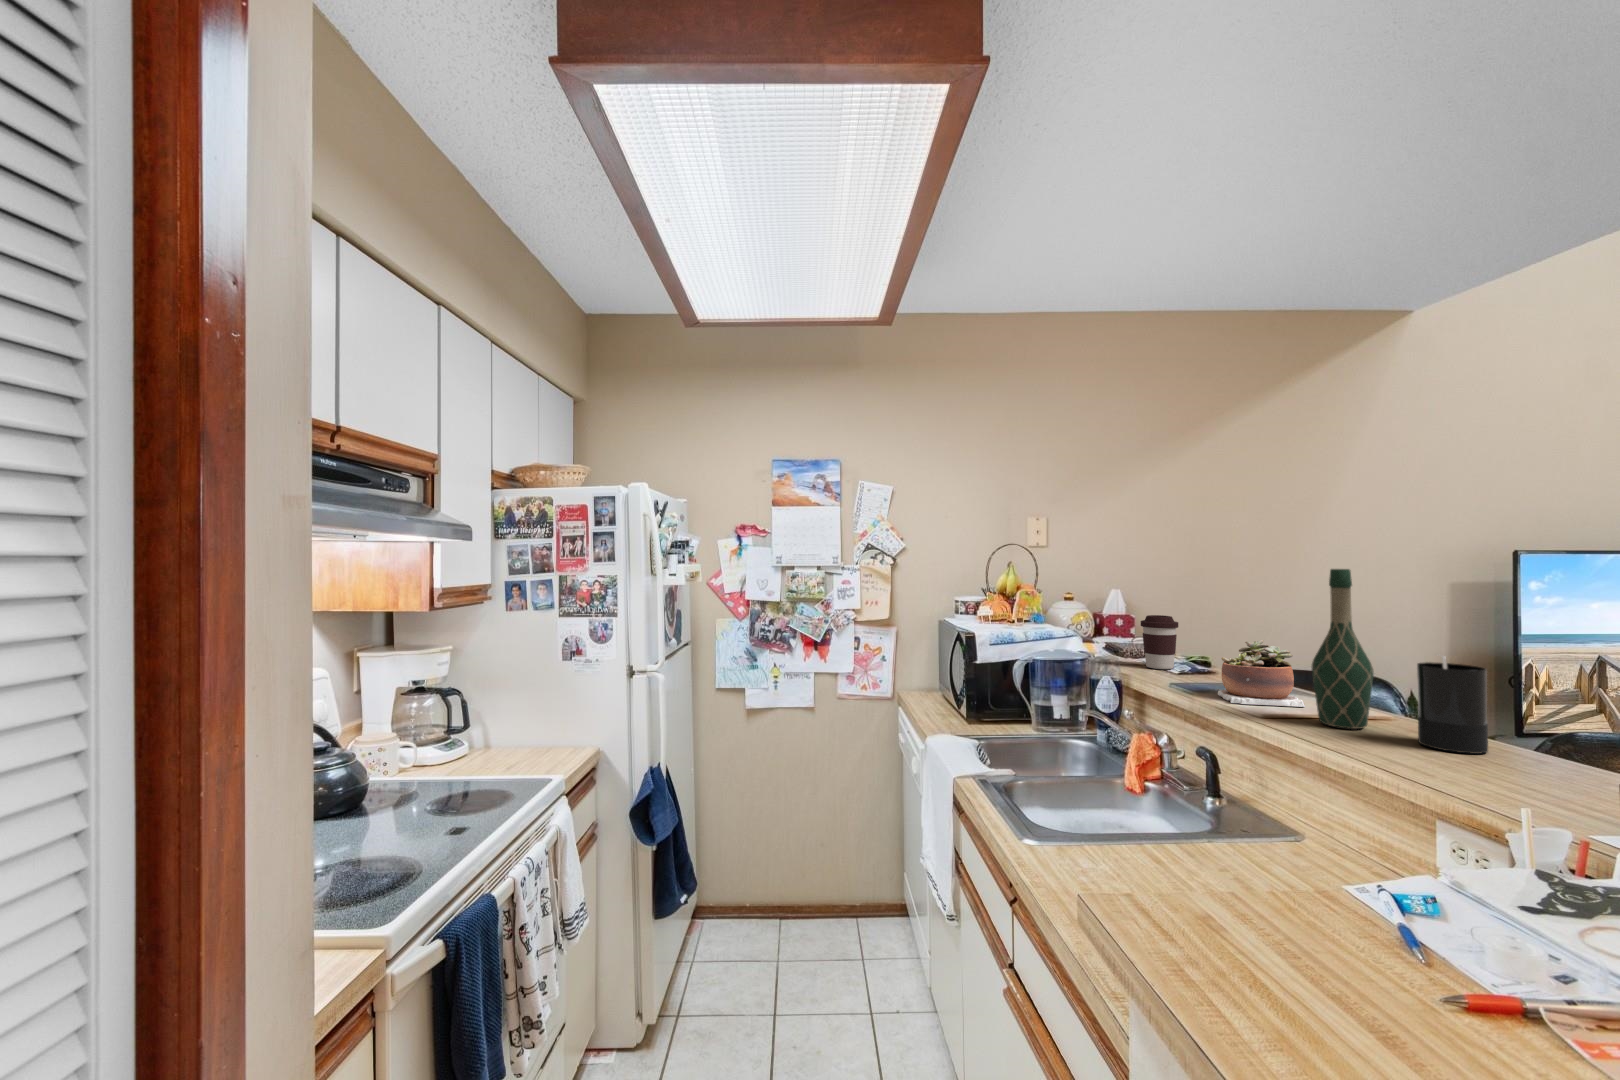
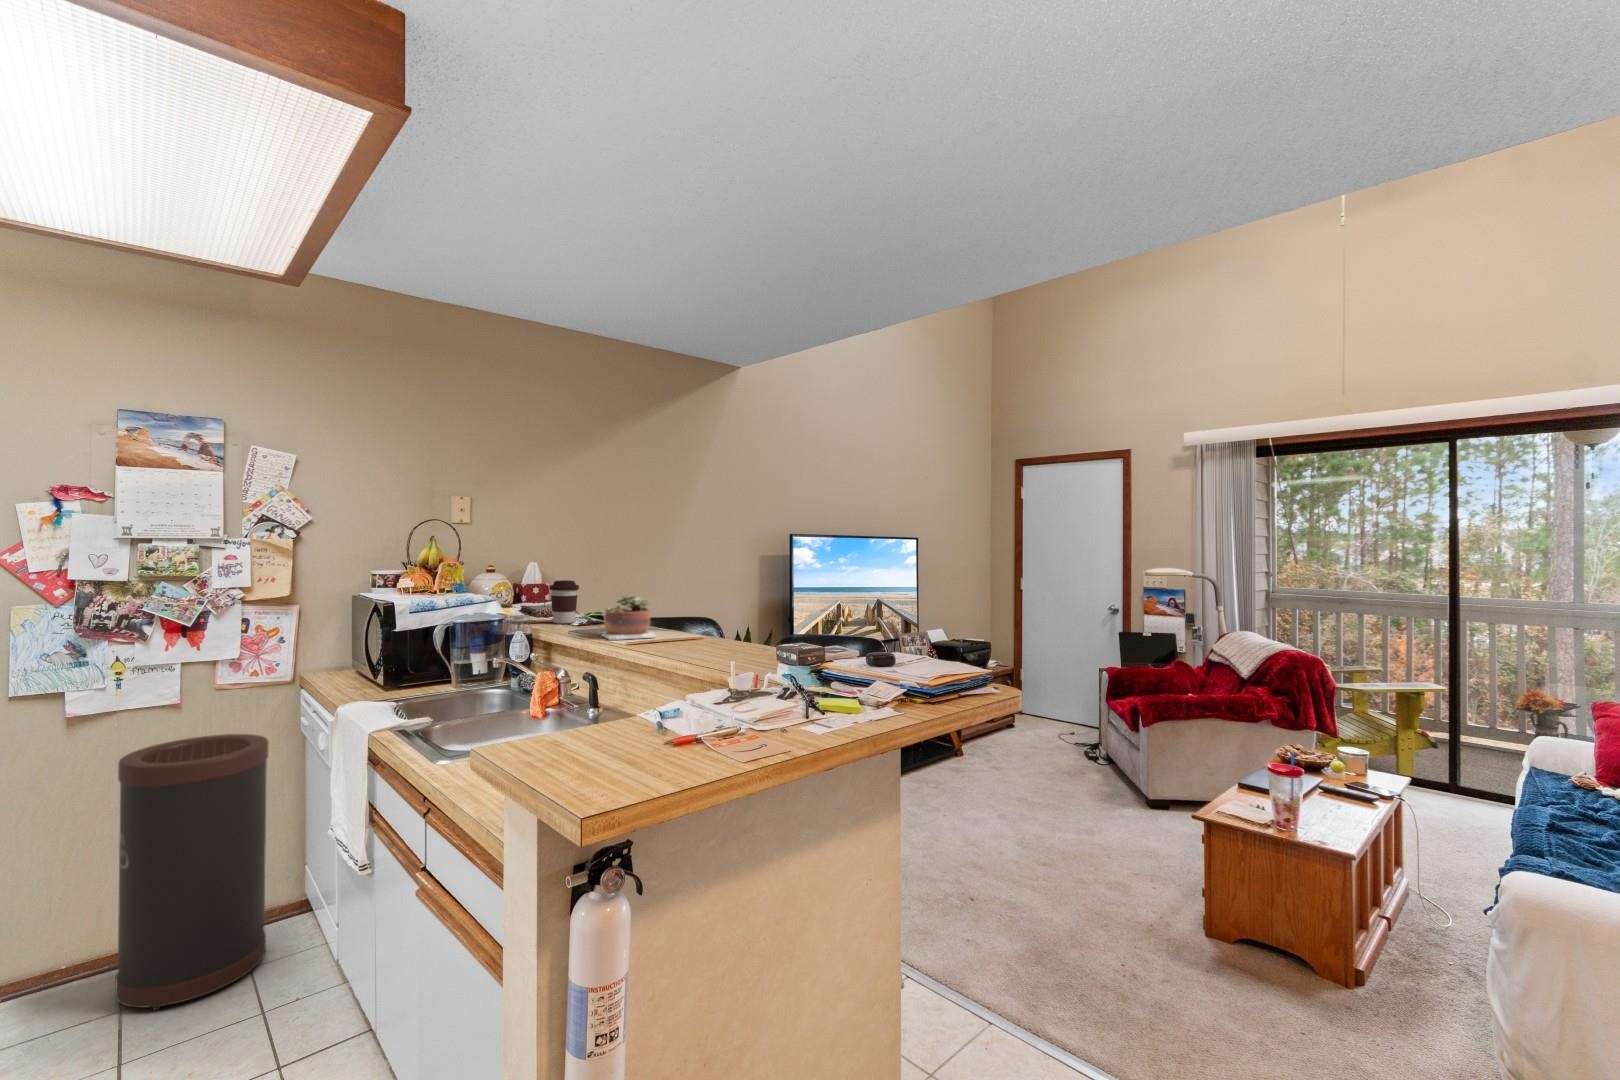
wine bottle: present [1312,569,1373,729] -> none [657,541,690,646]
candle: present [1417,656,1488,754] -> none [710,594,742,651]
trash can: none [774,739,874,977] -> present [115,734,269,1010]

